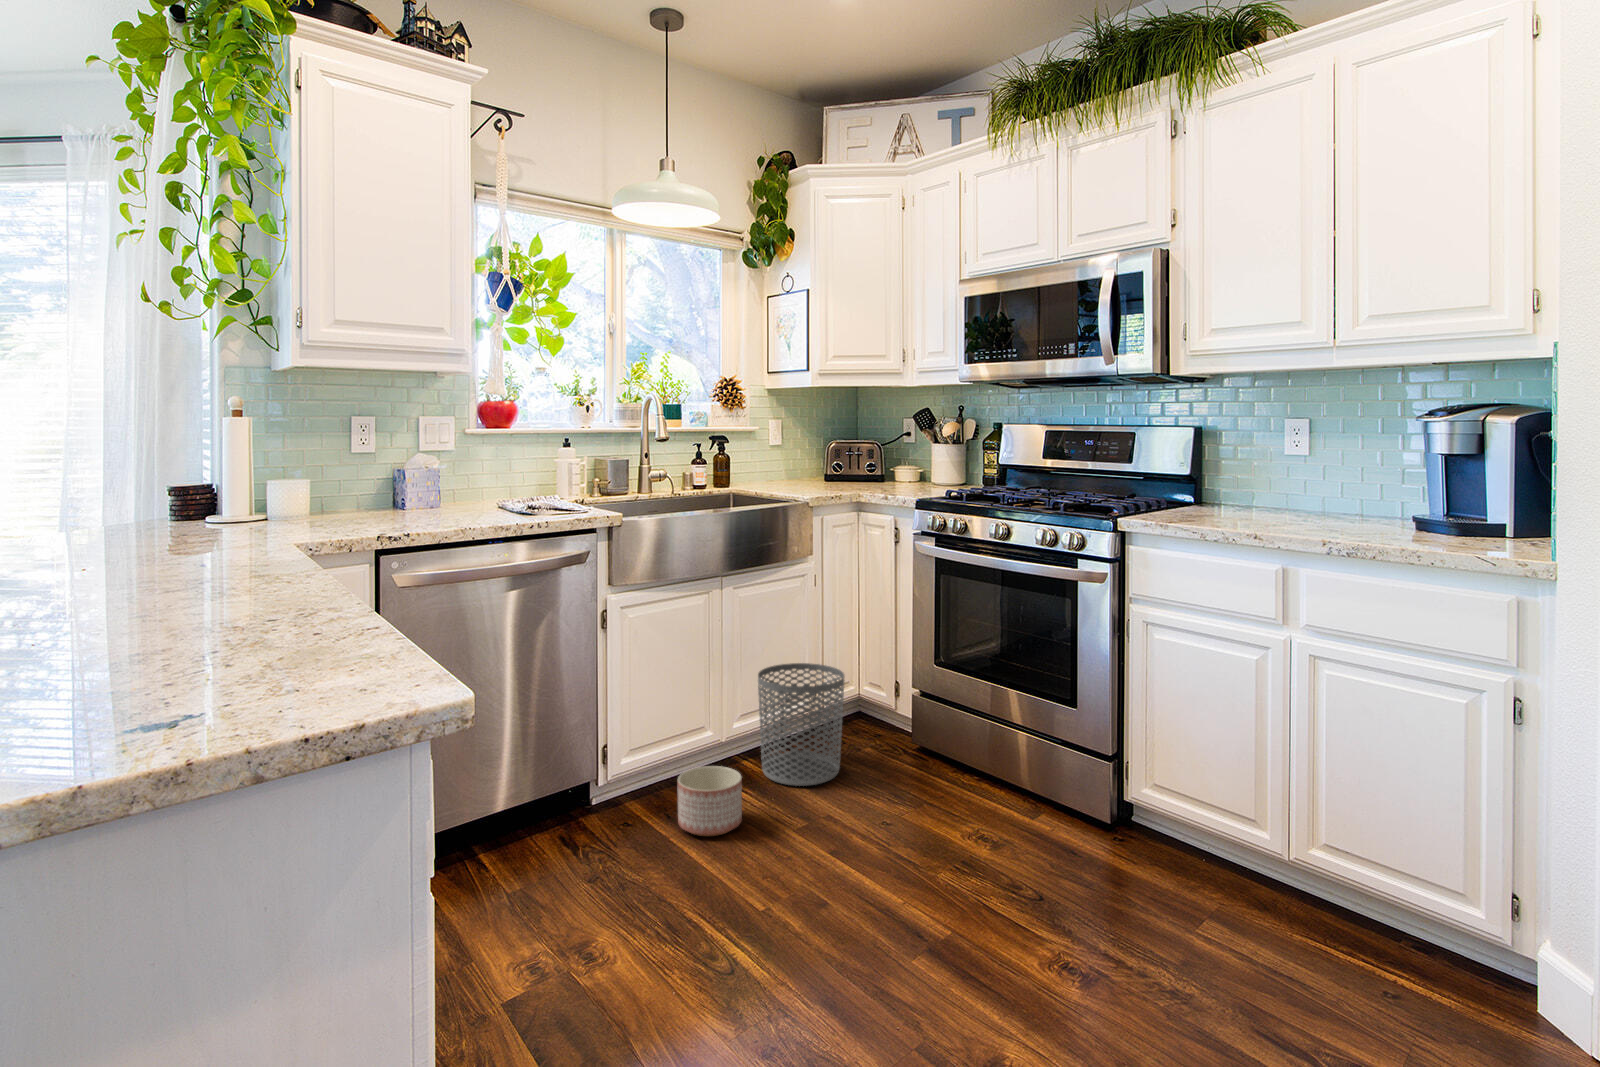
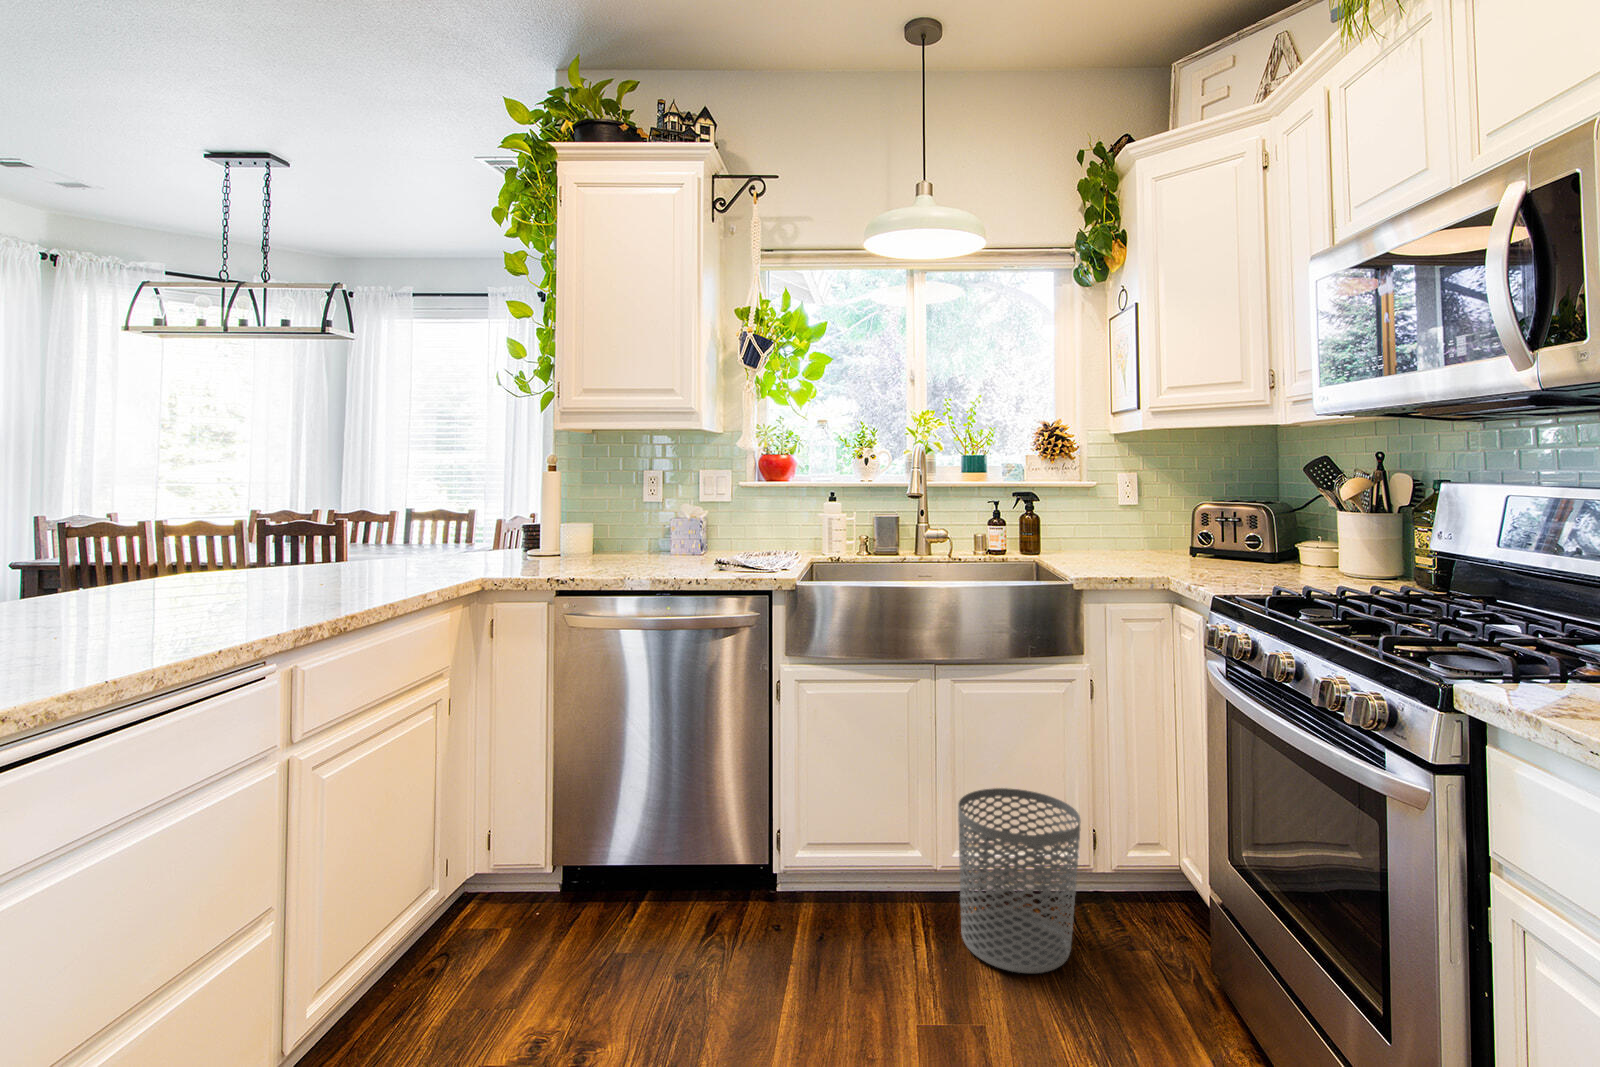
planter: present [678,766,742,836] -> none [795,893,876,994]

